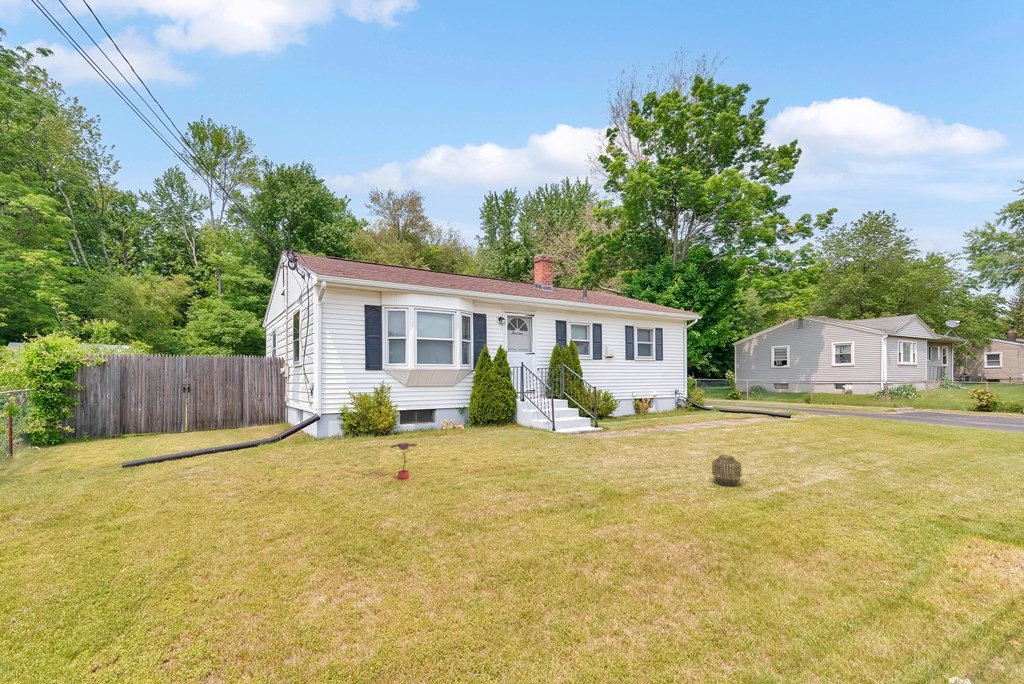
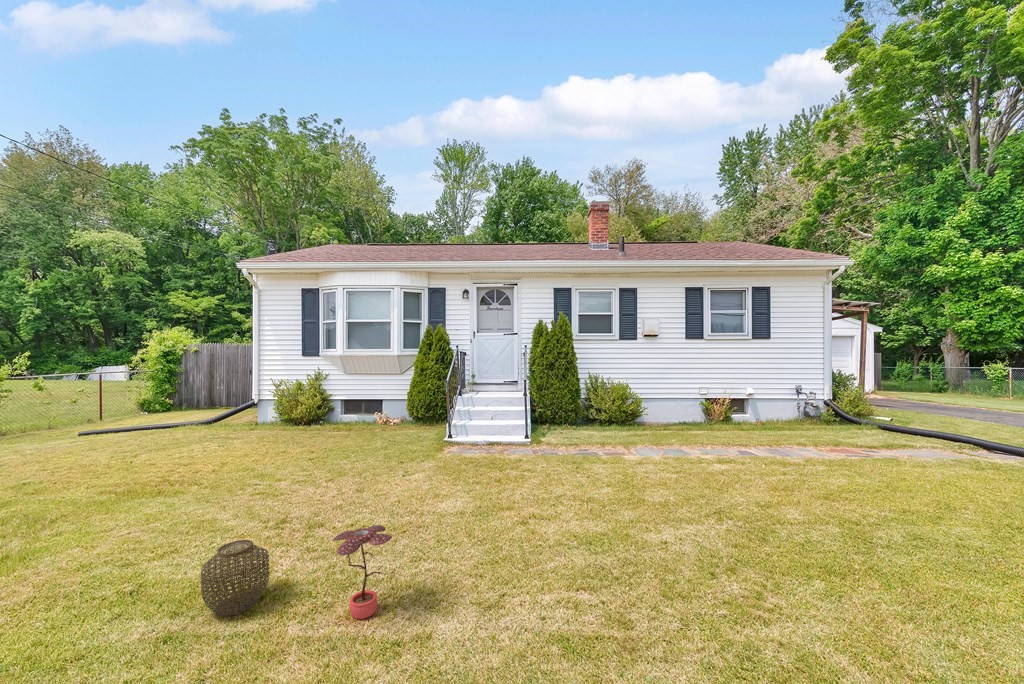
potted plant: present [390,443,417,479] -> present [332,525,392,619]

